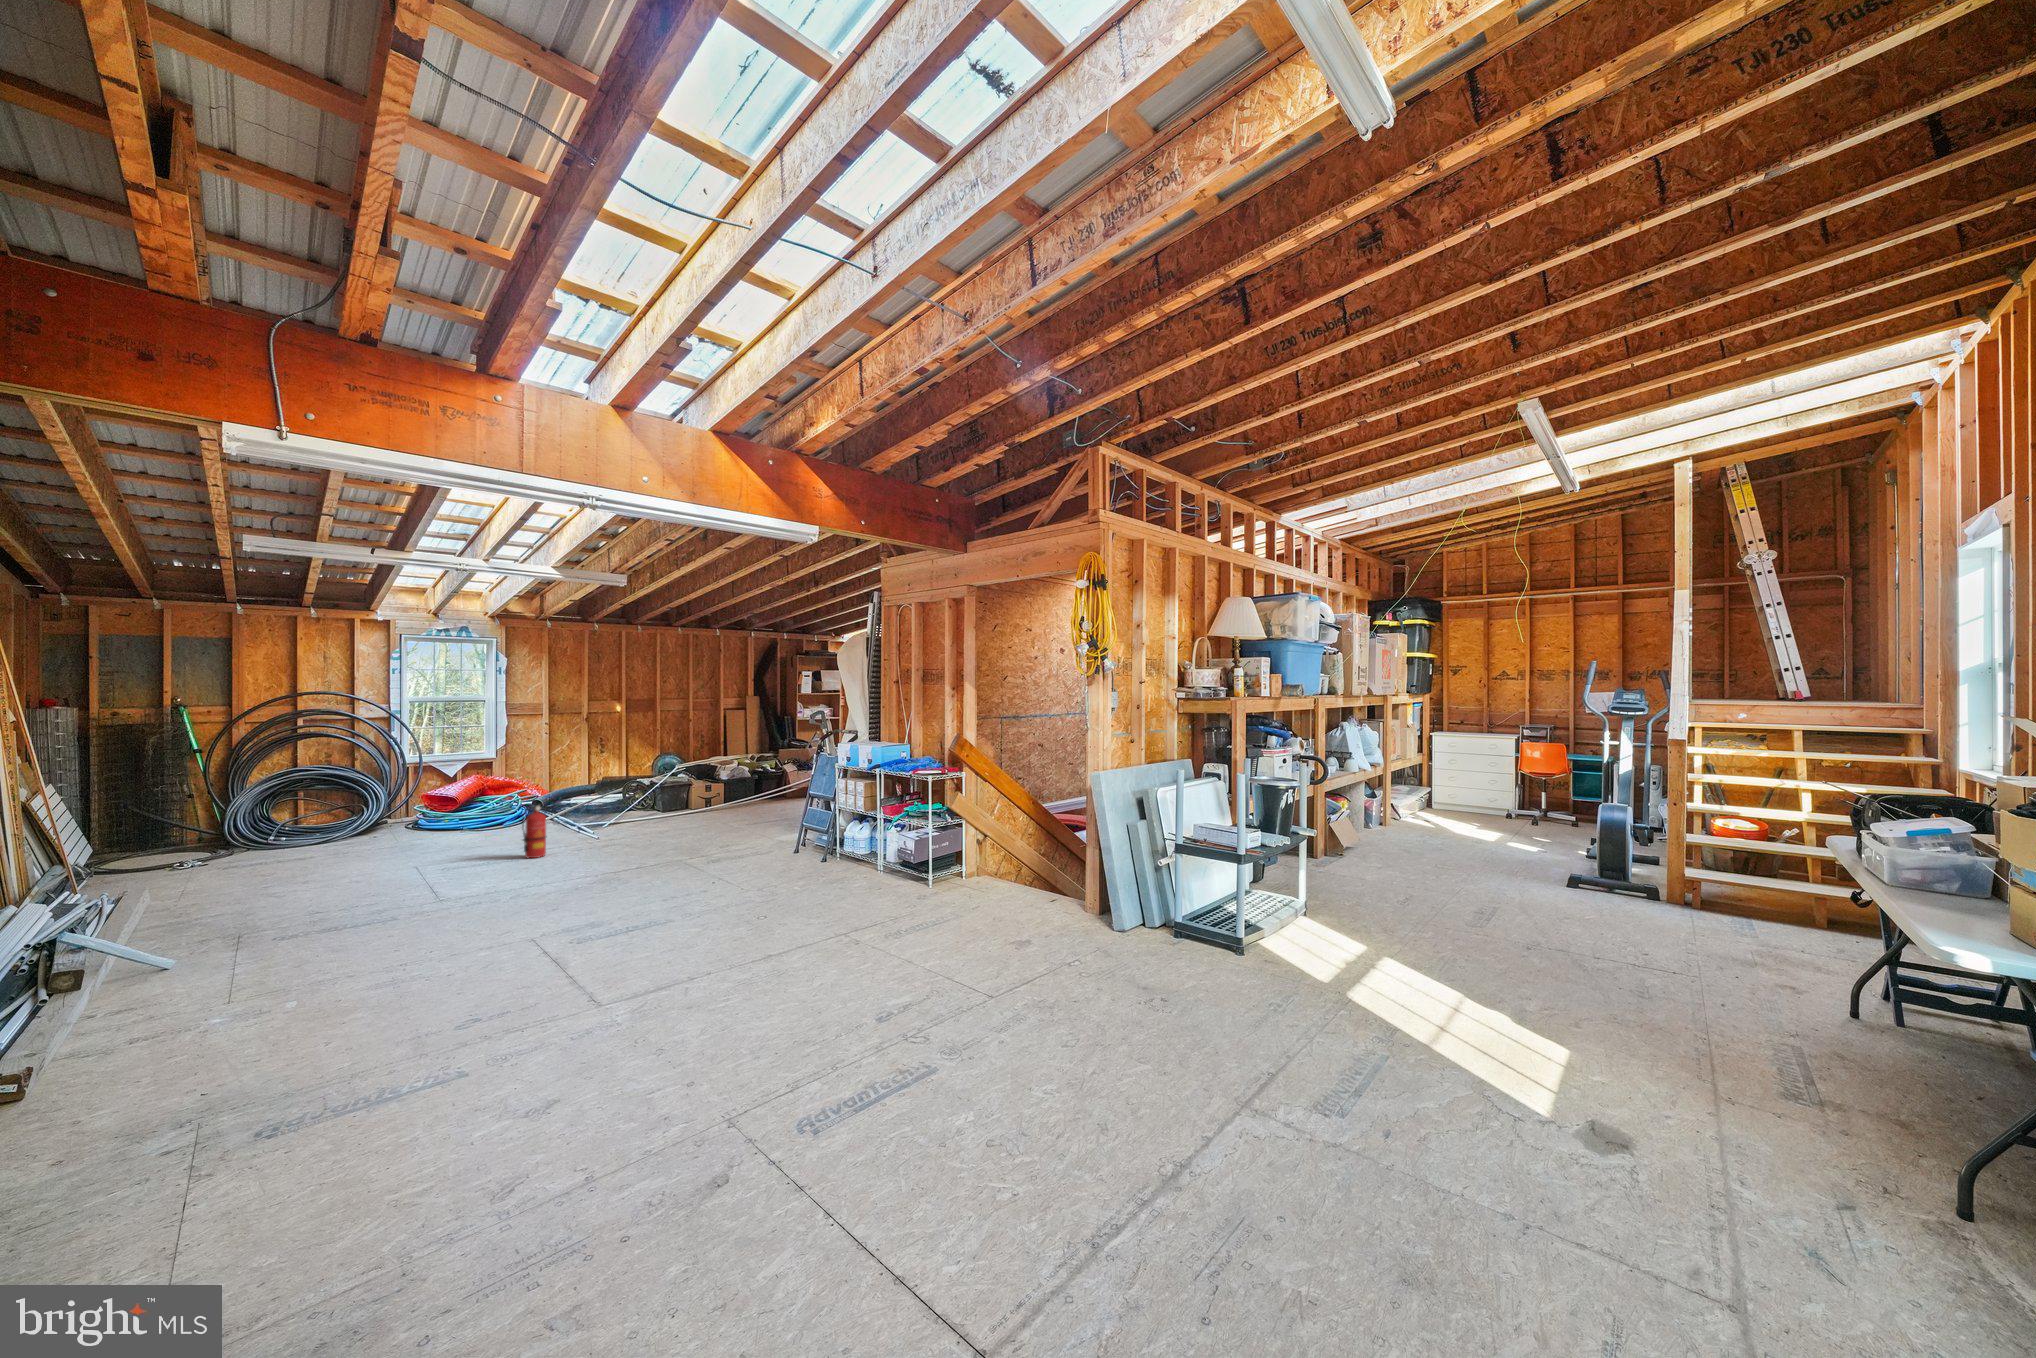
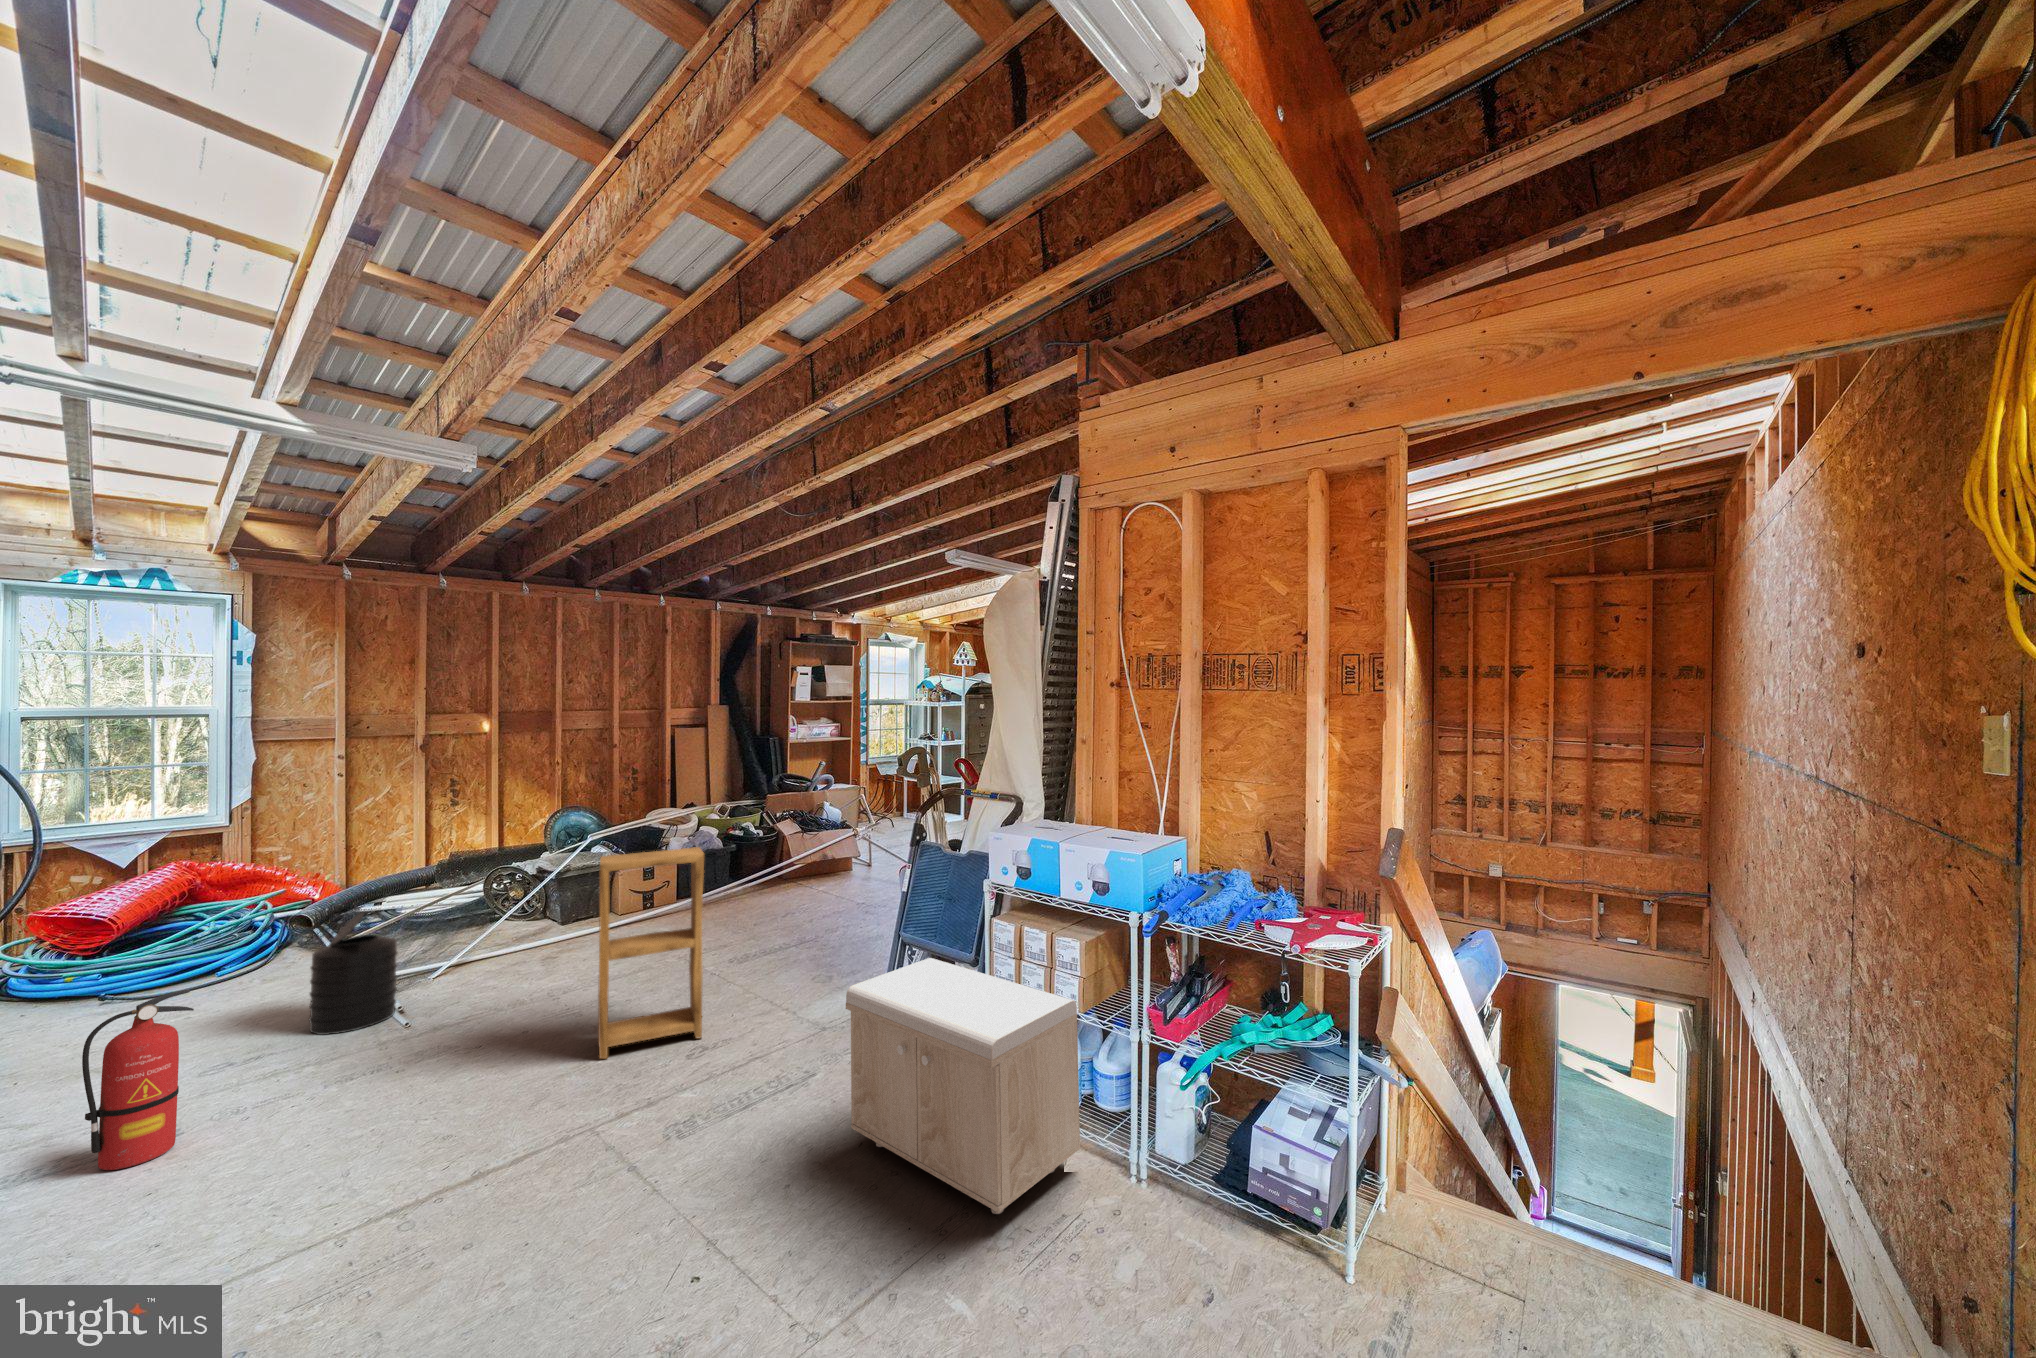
shelving unit: none [686,763,729,844] -> present [598,847,704,1059]
trash can: none [569,789,601,837] -> present [309,912,397,1035]
storage bench: none [771,801,845,869] -> present [846,958,1080,1214]

